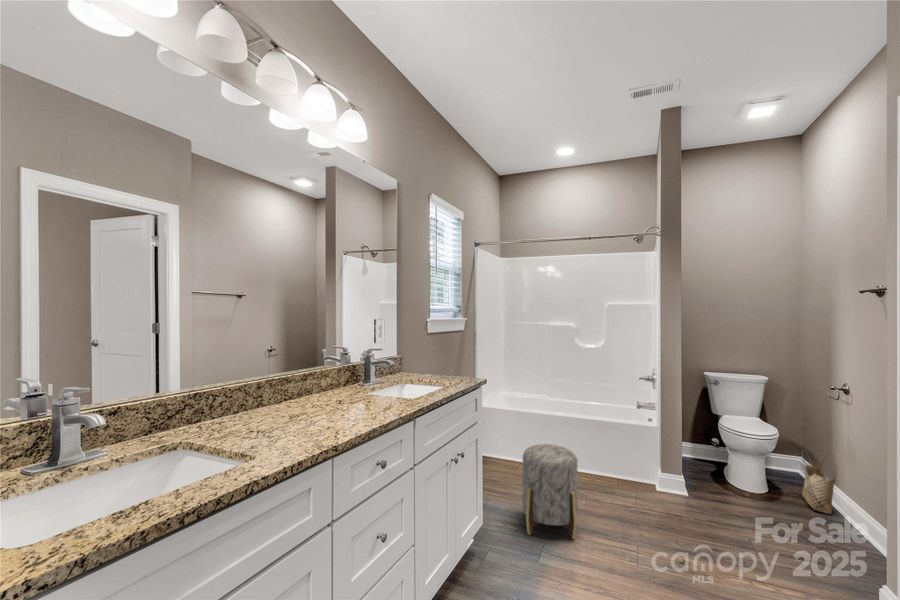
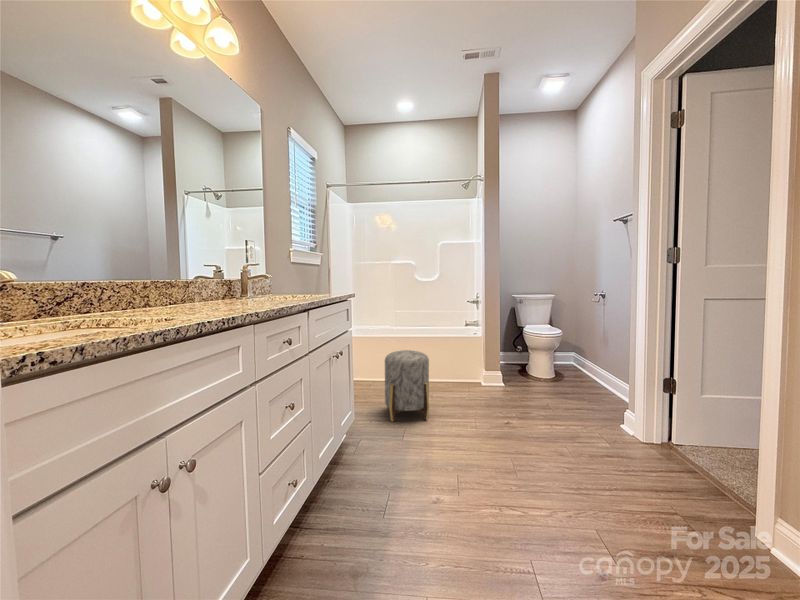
woven basket: present [802,450,835,514] -> none [575,343,596,384]

